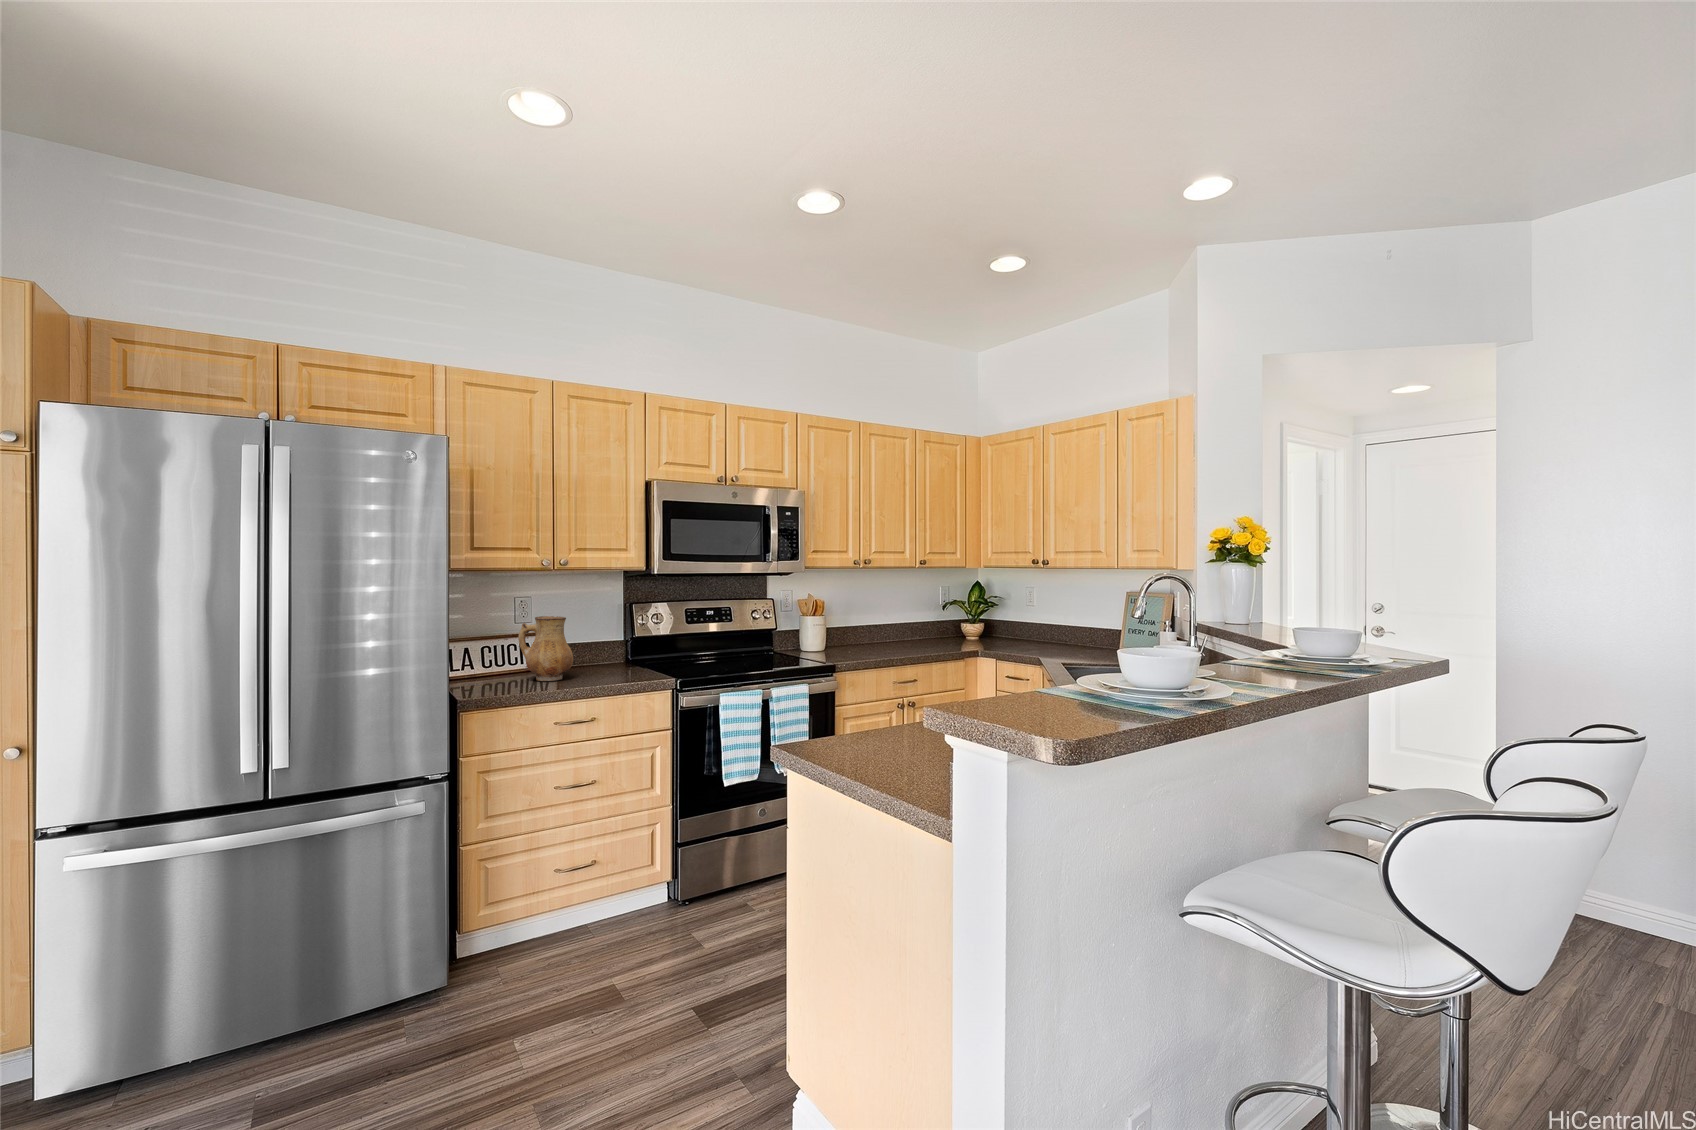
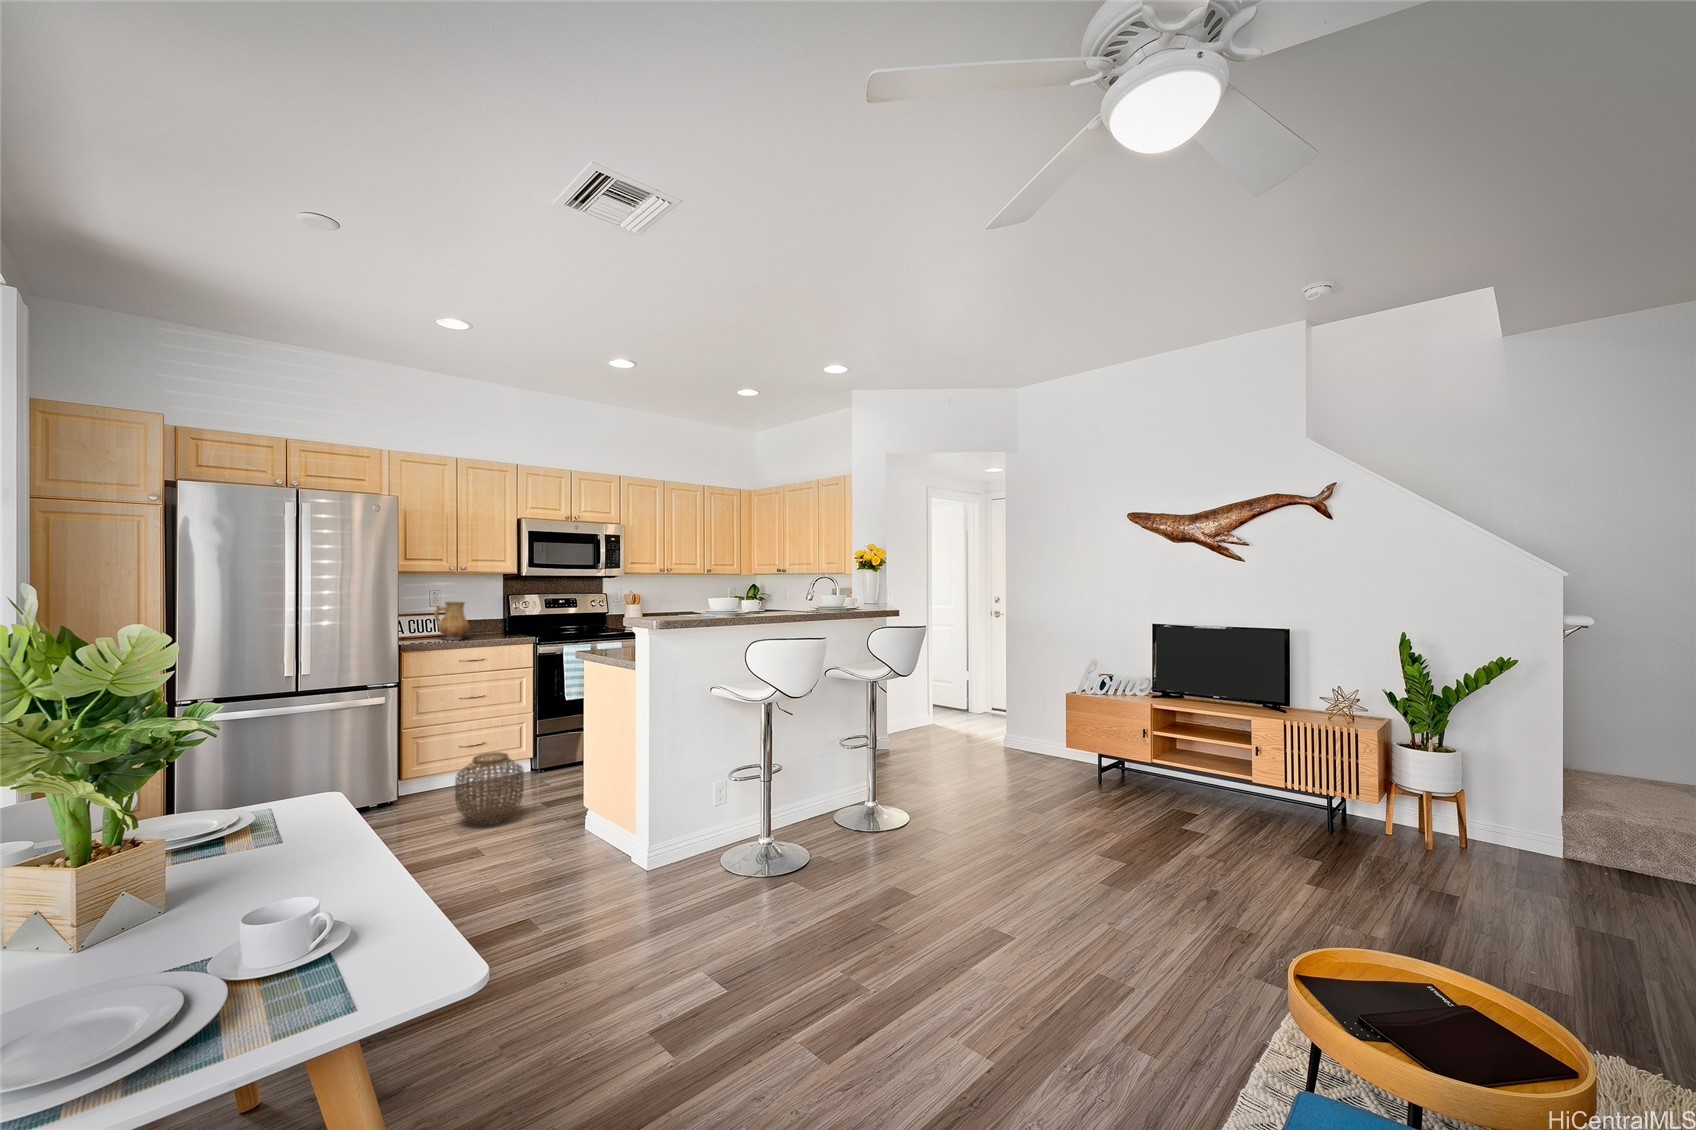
woven basket: none [551,907,674,1060] -> present [455,752,524,825]

